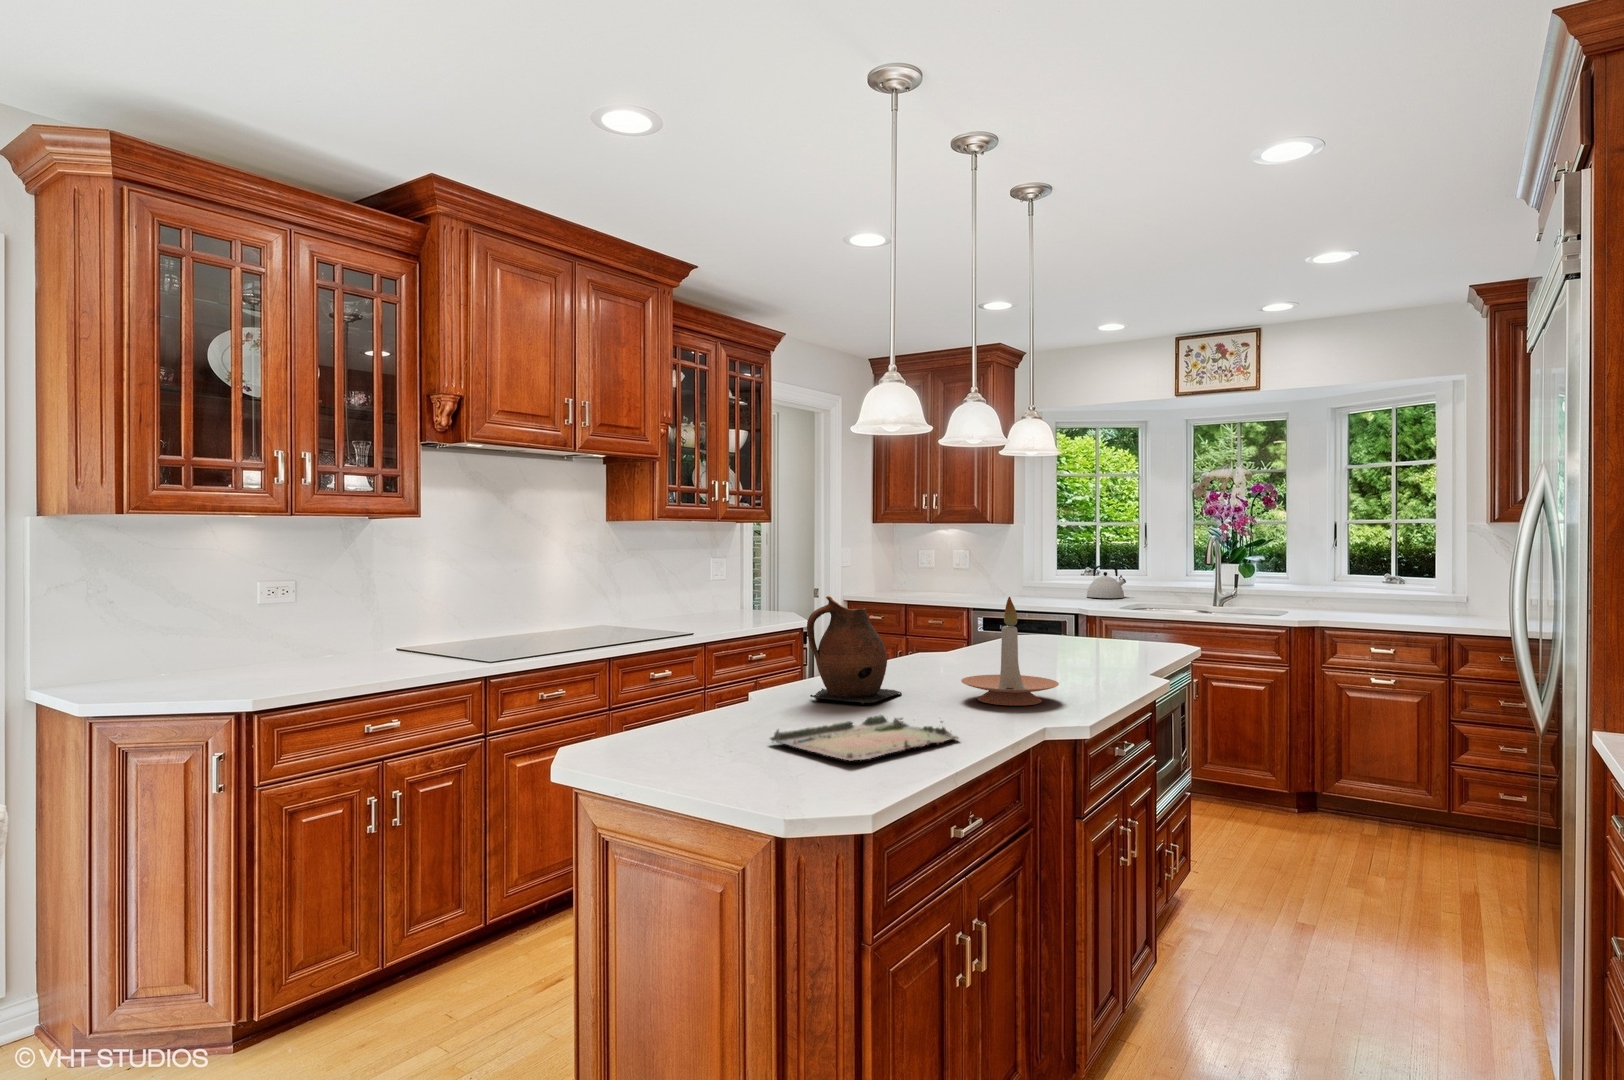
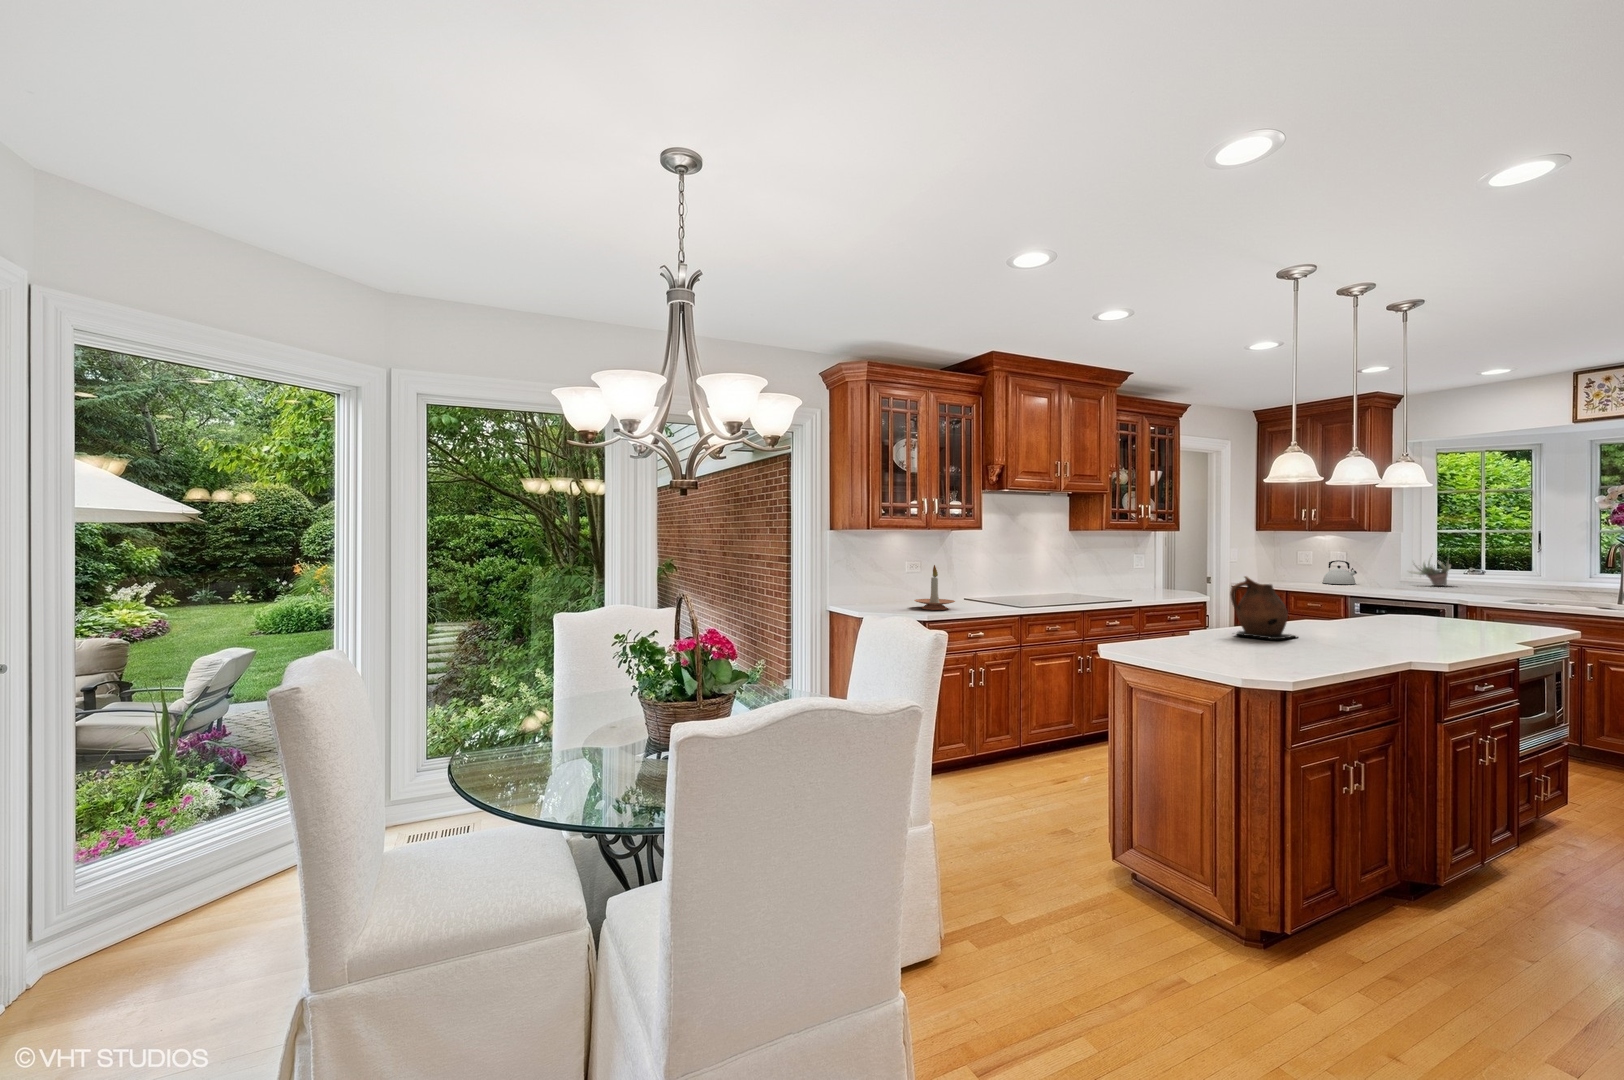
succulent plant: none [1029,552,1070,593] -> present [1409,561,1451,586]
kettle: present [1087,565,1126,598] -> present [1323,560,1357,584]
candle holder: present [961,597,1059,706] -> present [914,565,955,610]
tray: present [770,715,959,761] -> none [1216,644,1346,661]

